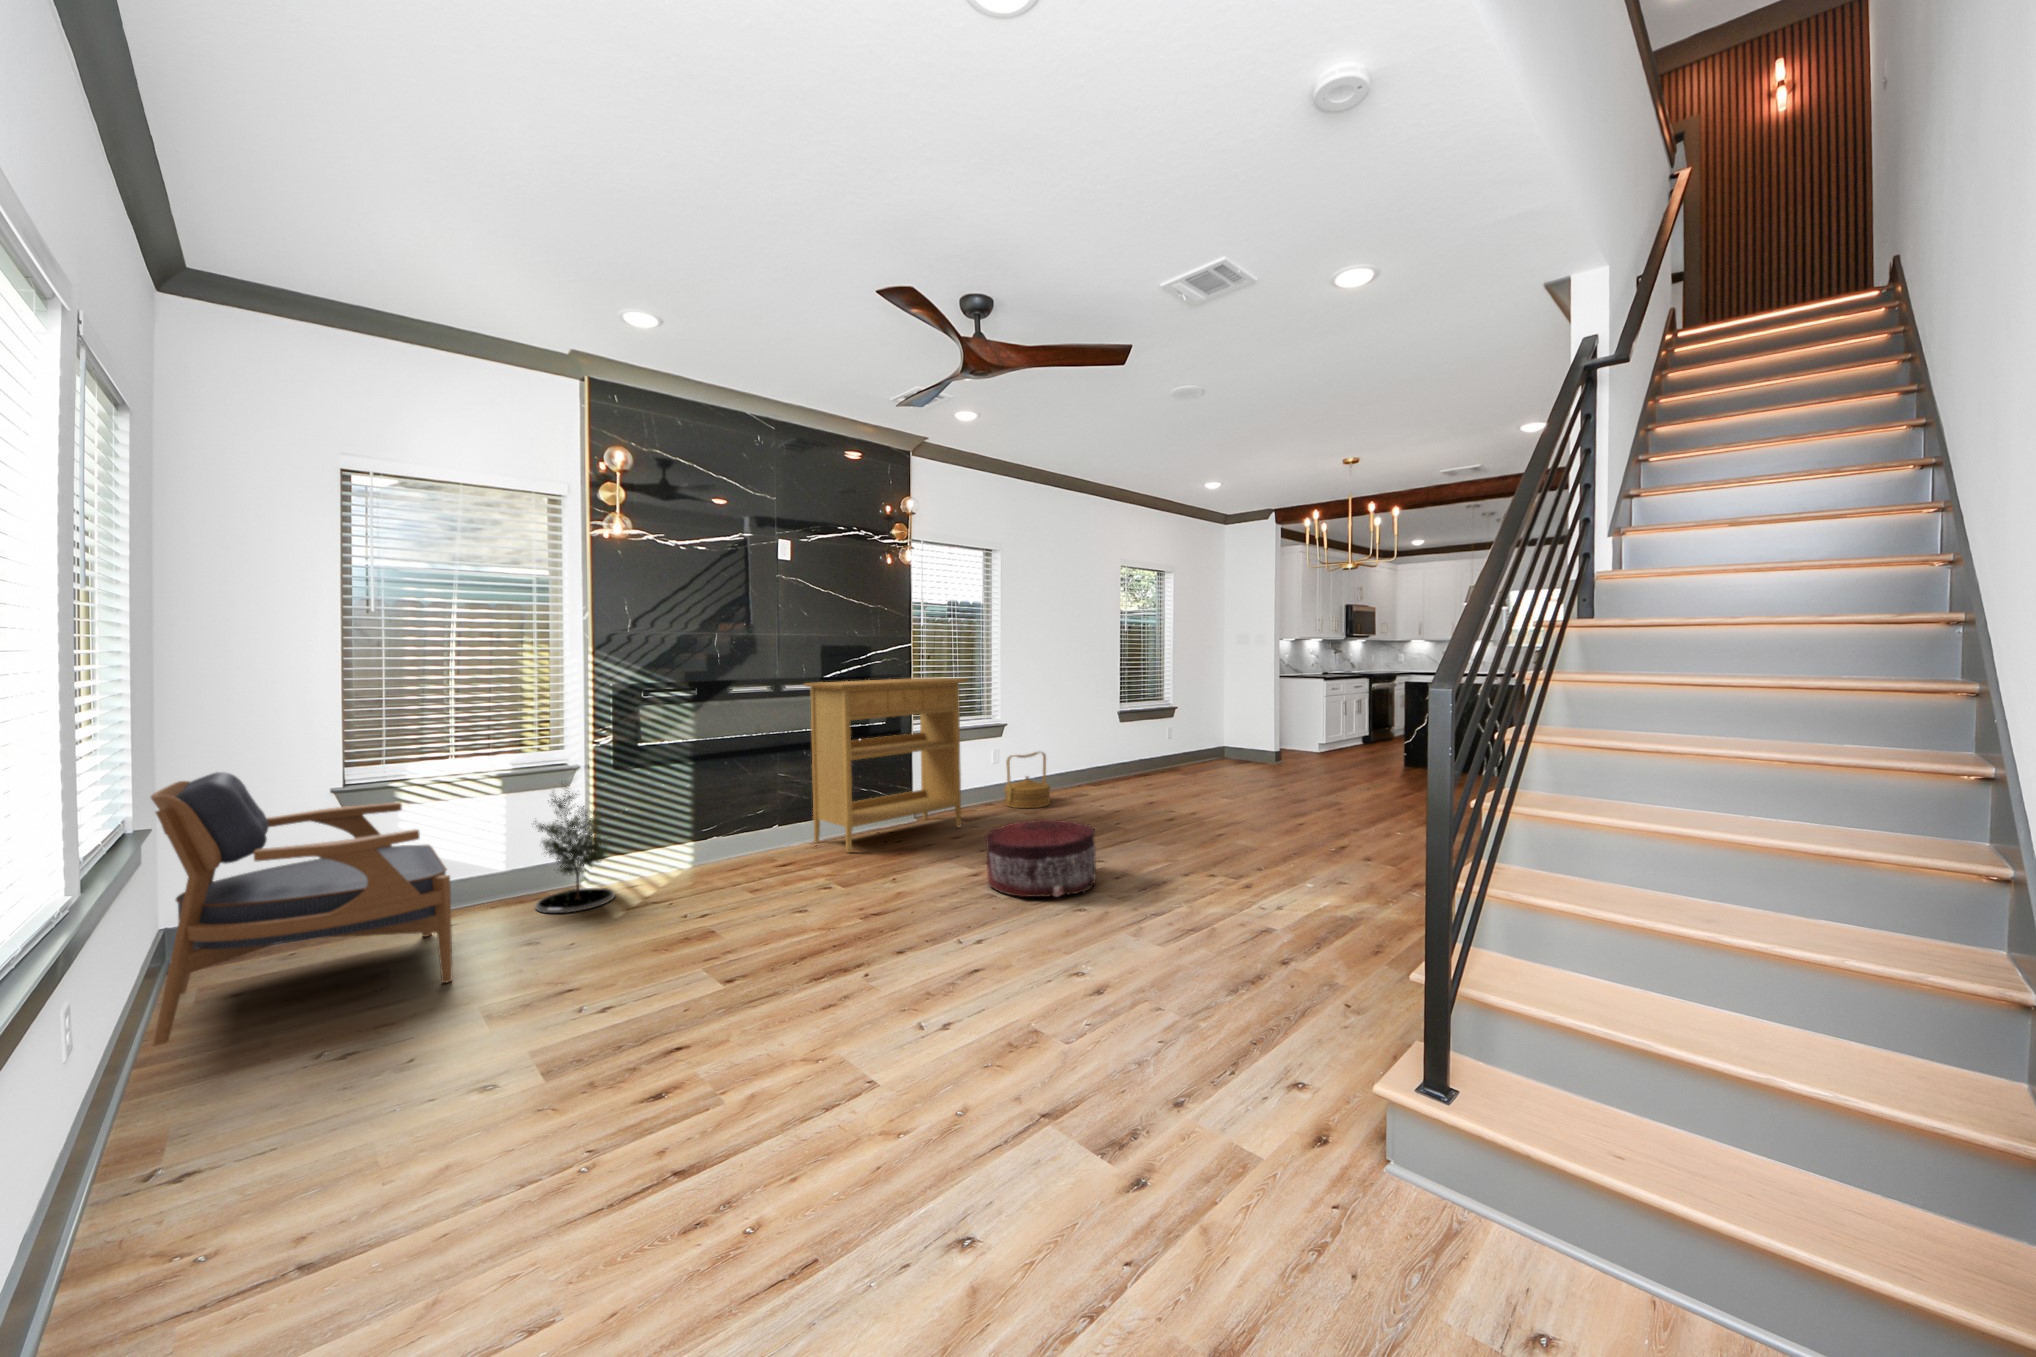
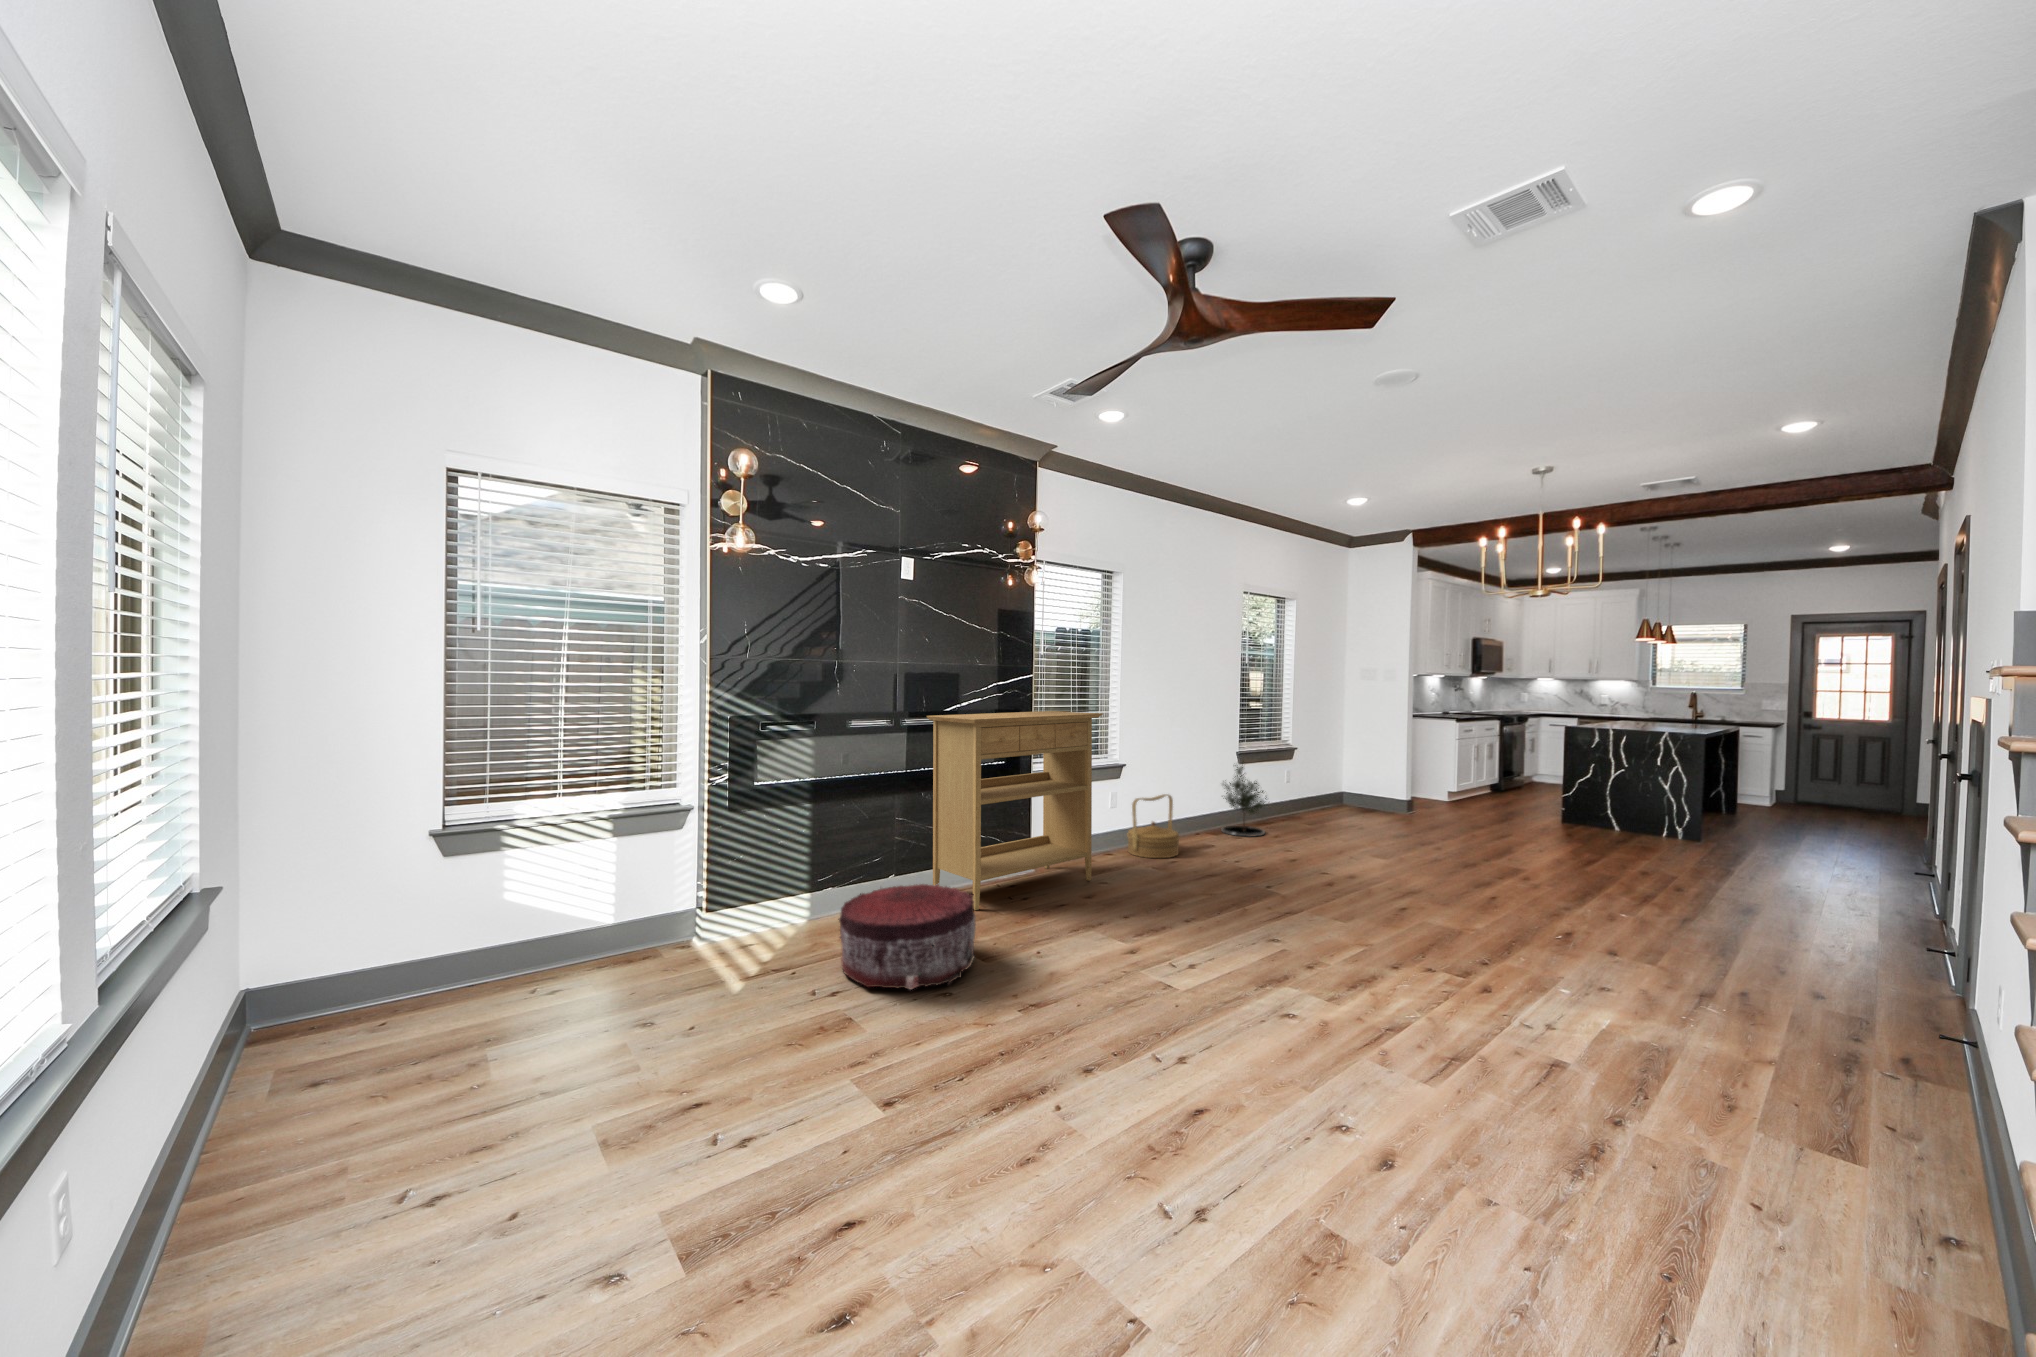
armchair: present [151,772,453,1046] -> none [198,817,555,1168]
potted tree: present [535,784,615,913] -> present [1222,765,1267,836]
pouf: present [985,819,1096,897] -> present [838,884,976,989]

